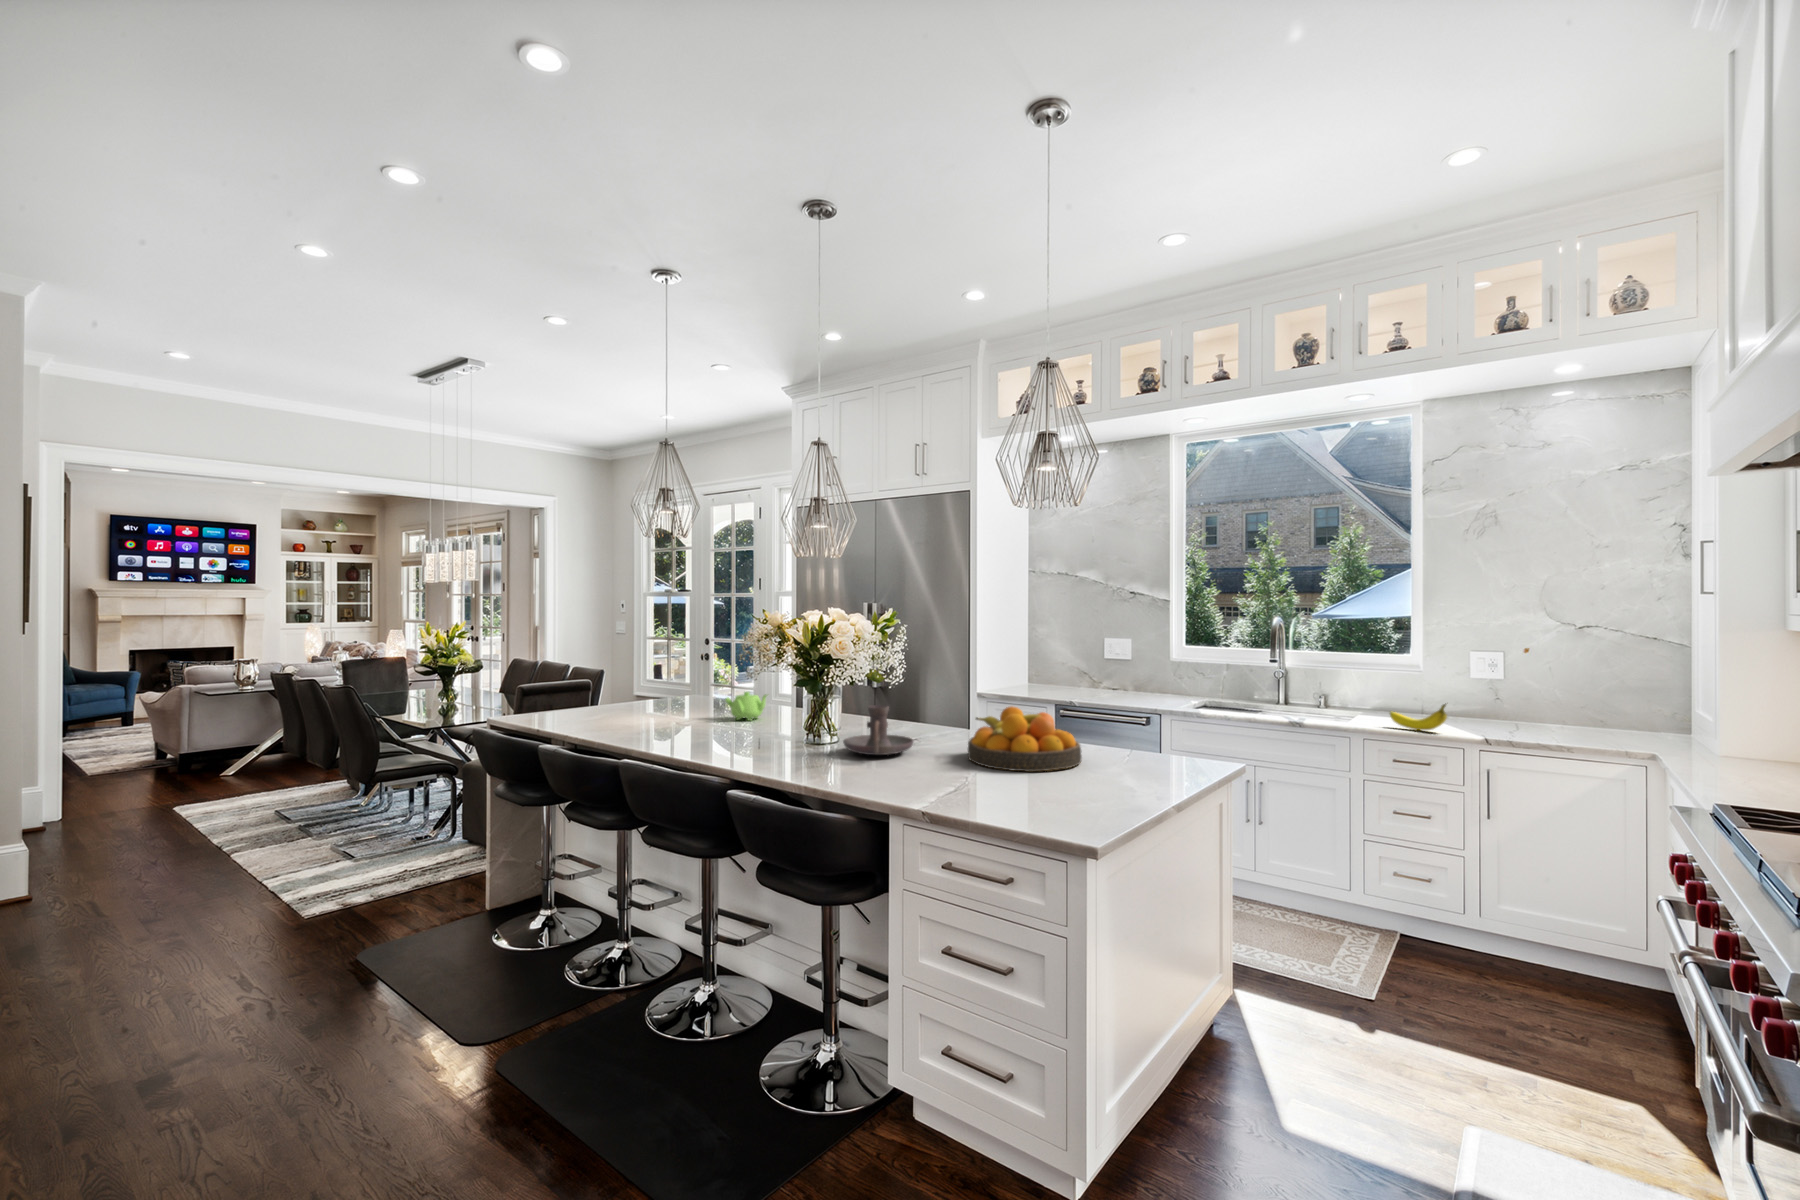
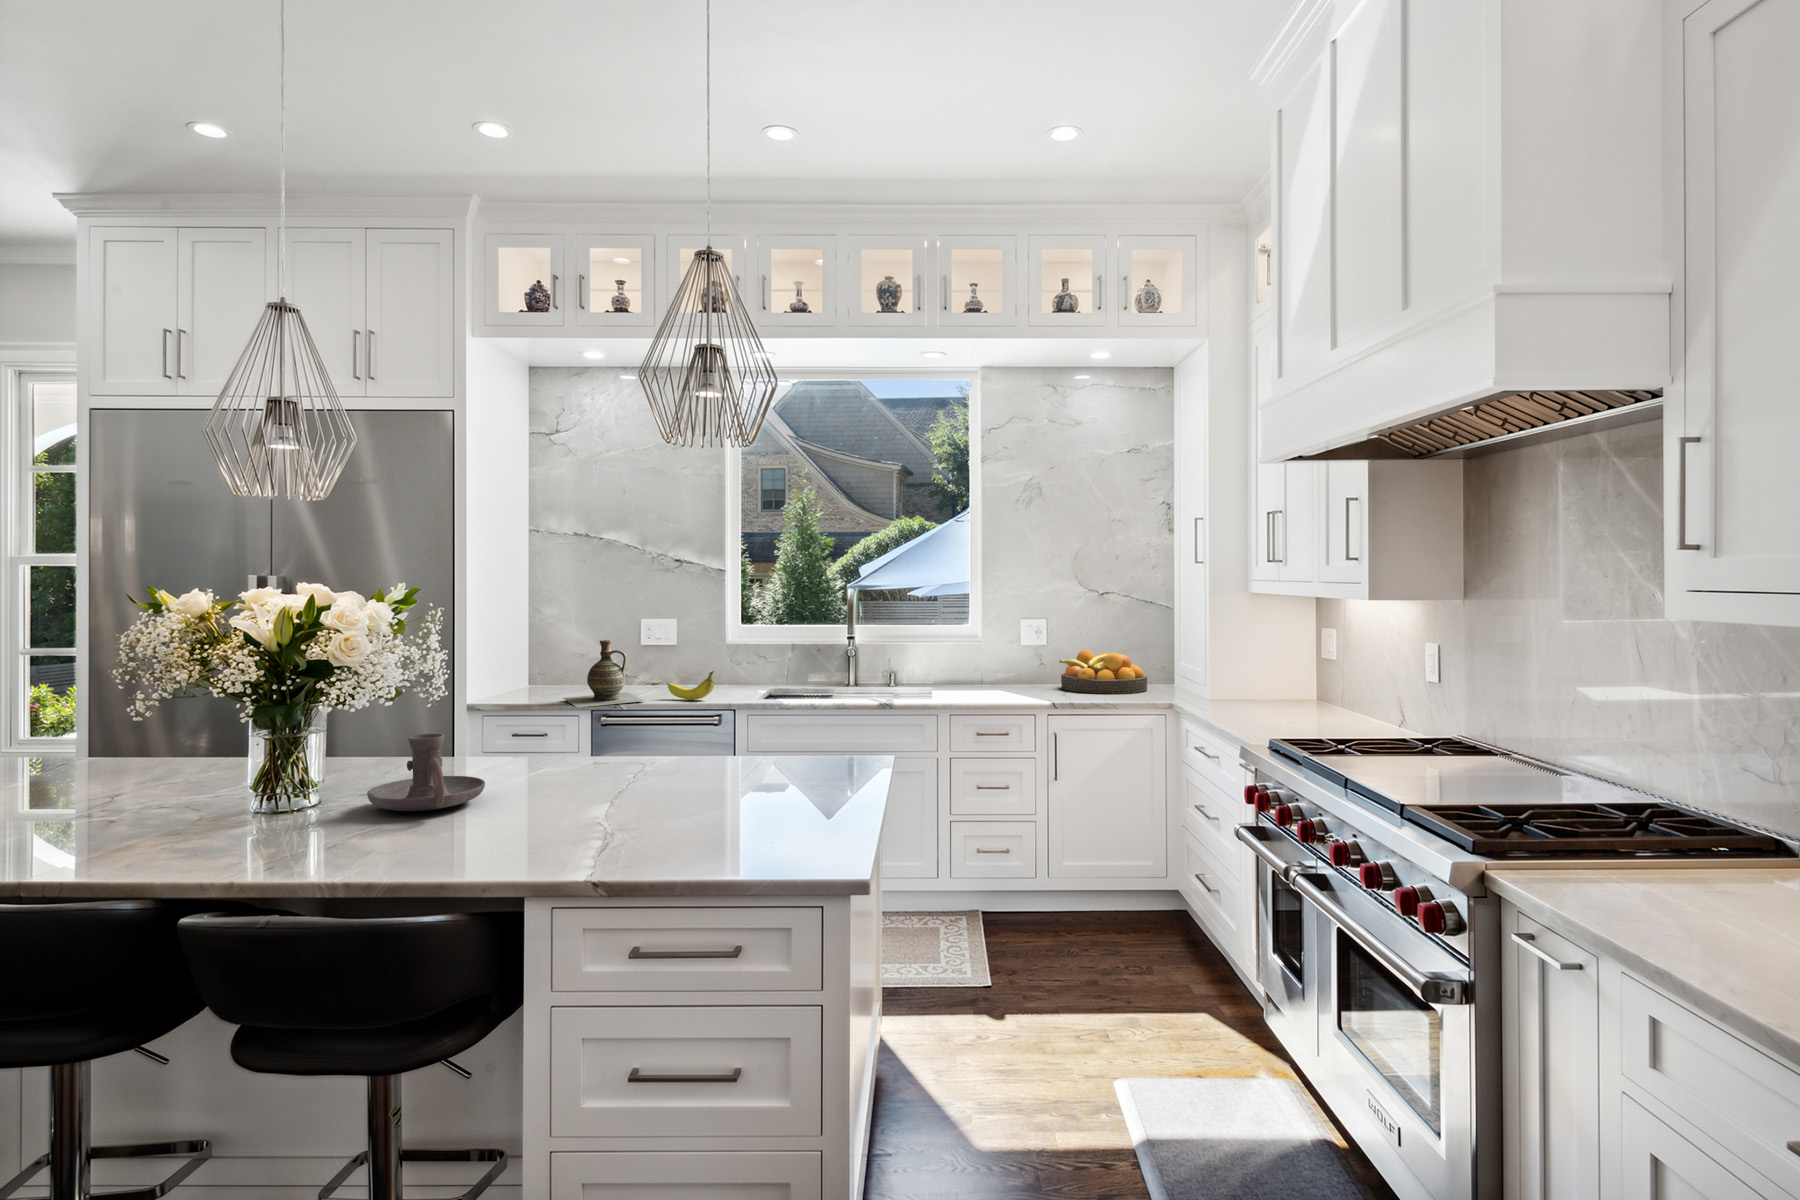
ceramic jug: none [1033,652,1091,702] -> present [563,640,645,707]
teapot: present [725,692,767,721] -> none [62,733,163,785]
fruit: present [1390,704,1447,730] -> present [668,671,714,700]
fruit bowl: present [968,706,1082,771] -> present [1059,650,1147,694]

